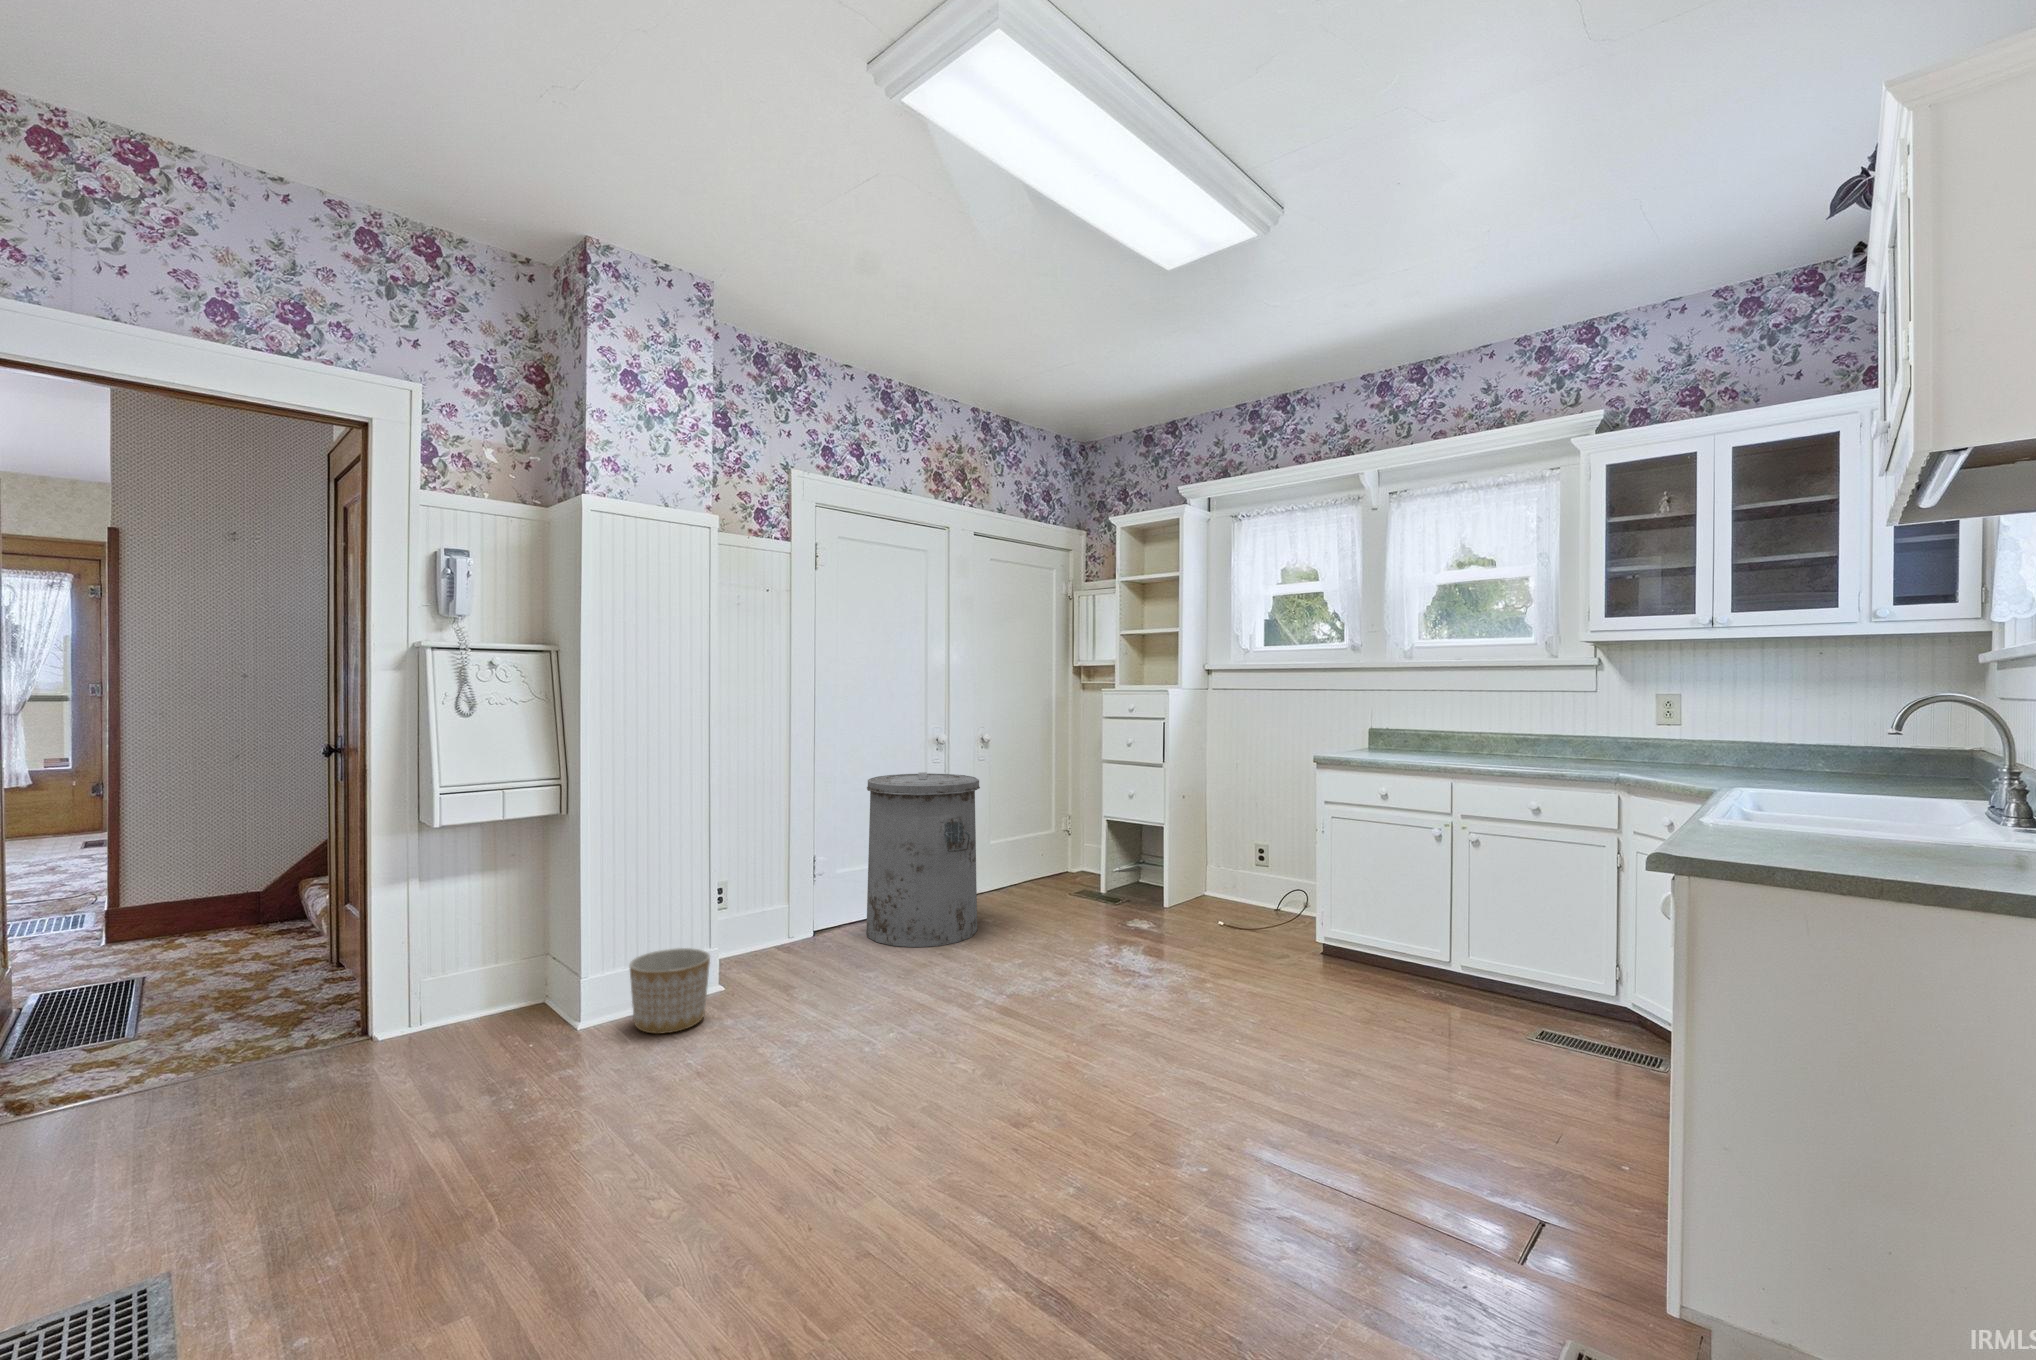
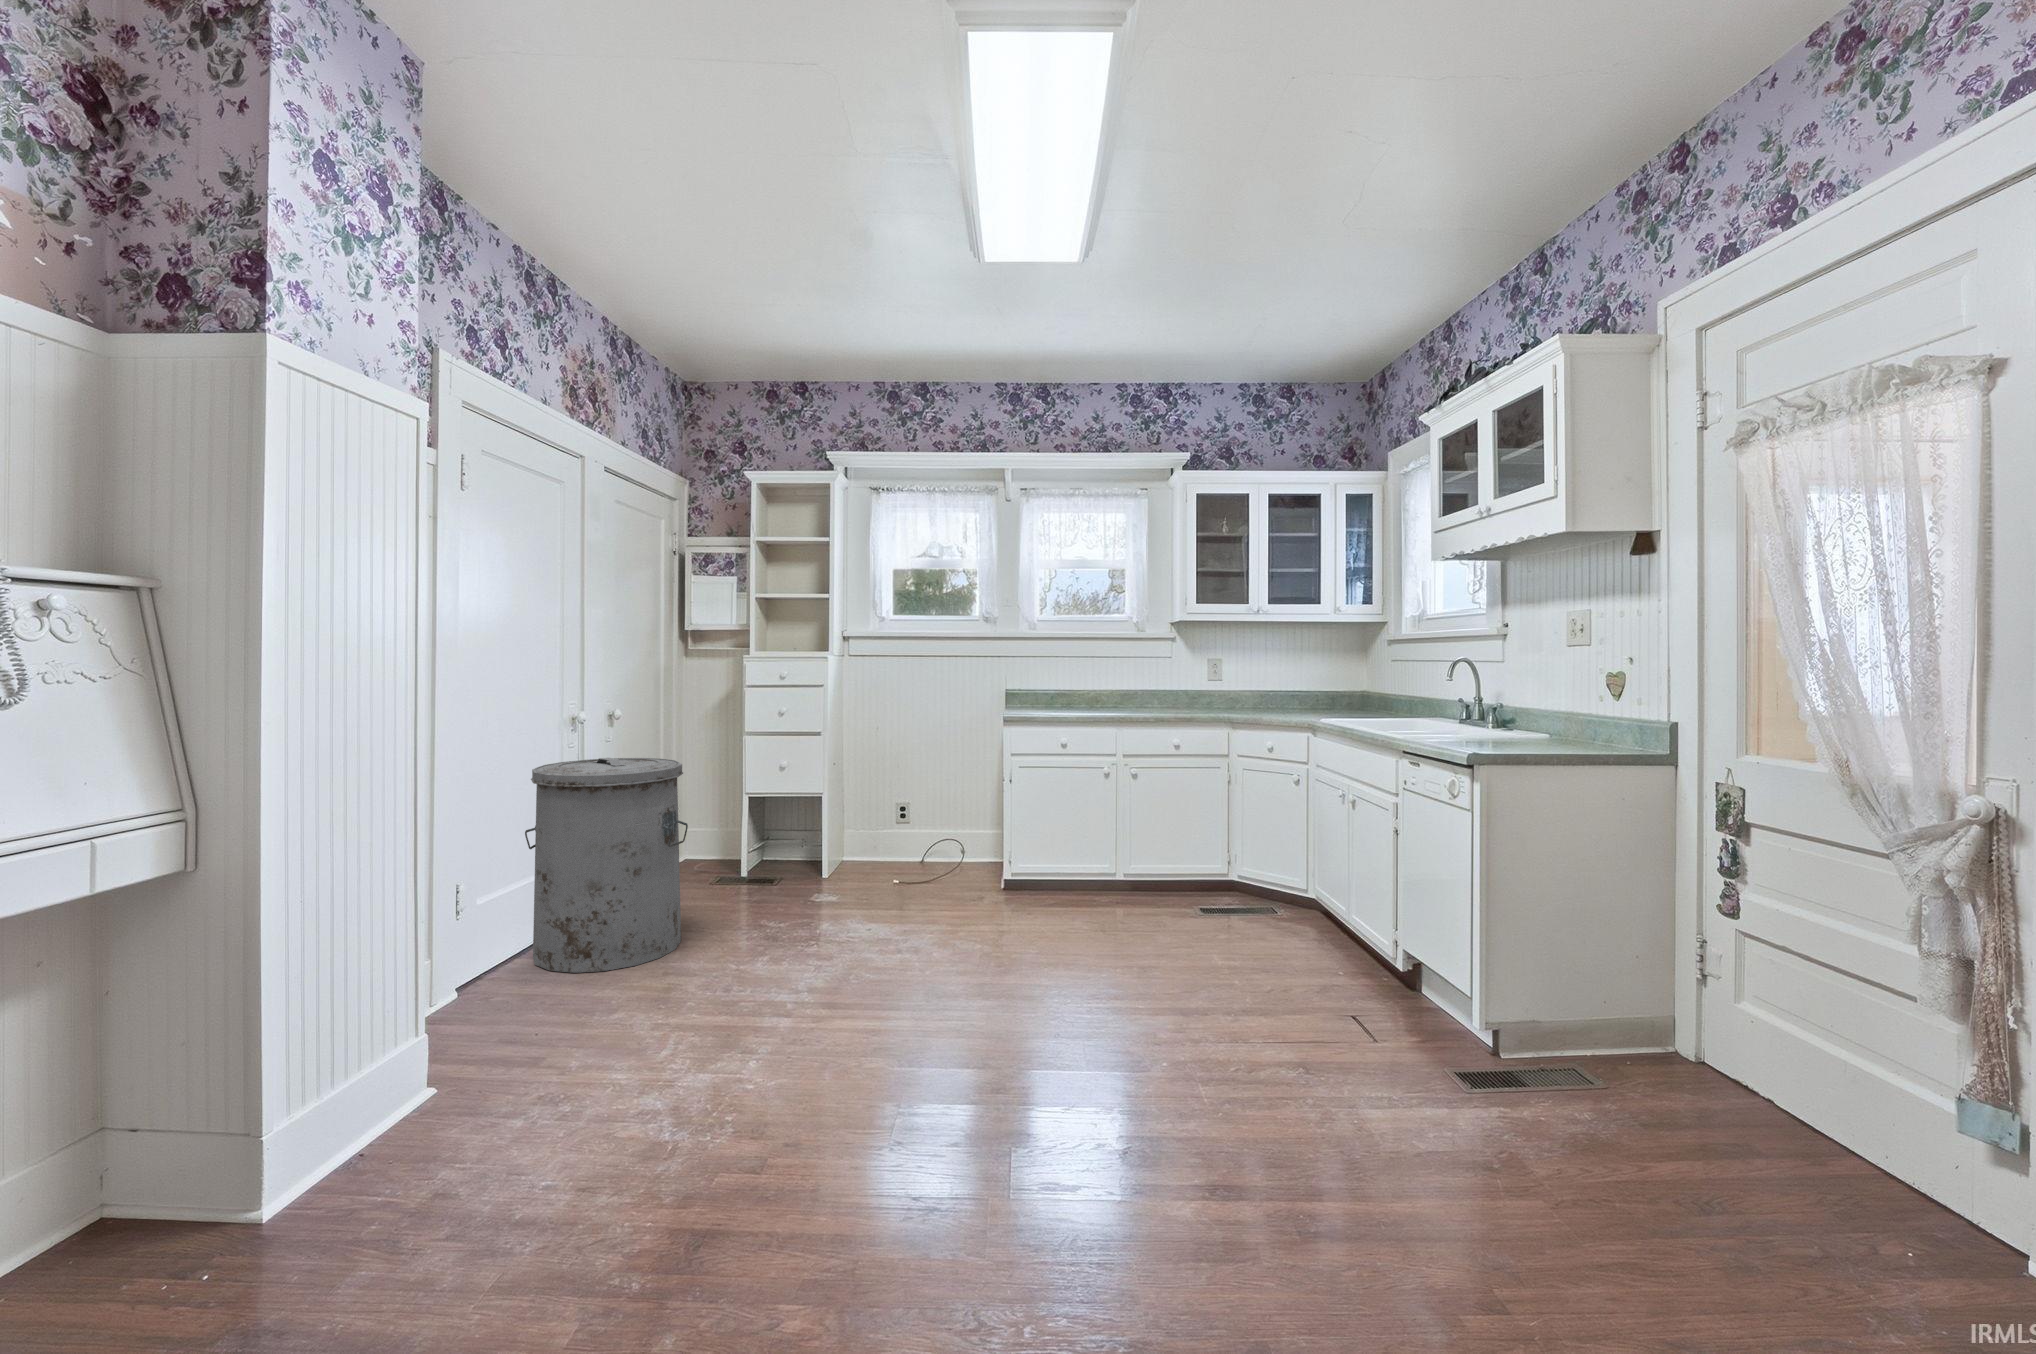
planter: present [629,948,710,1034] -> none [377,1024,507,1160]

